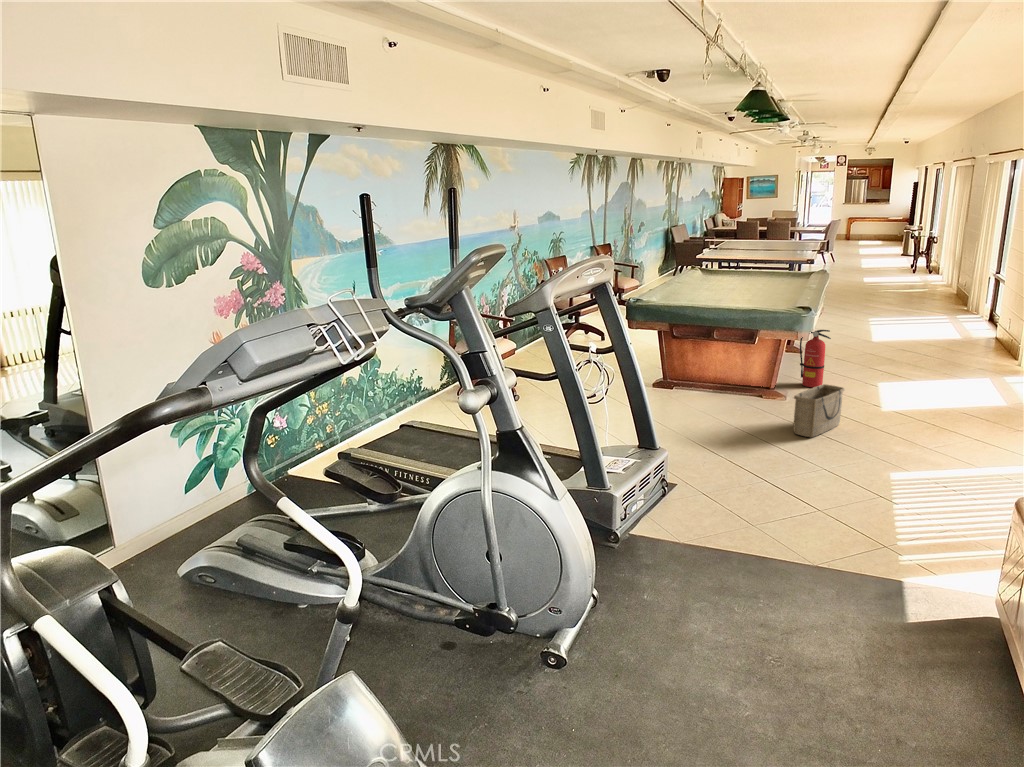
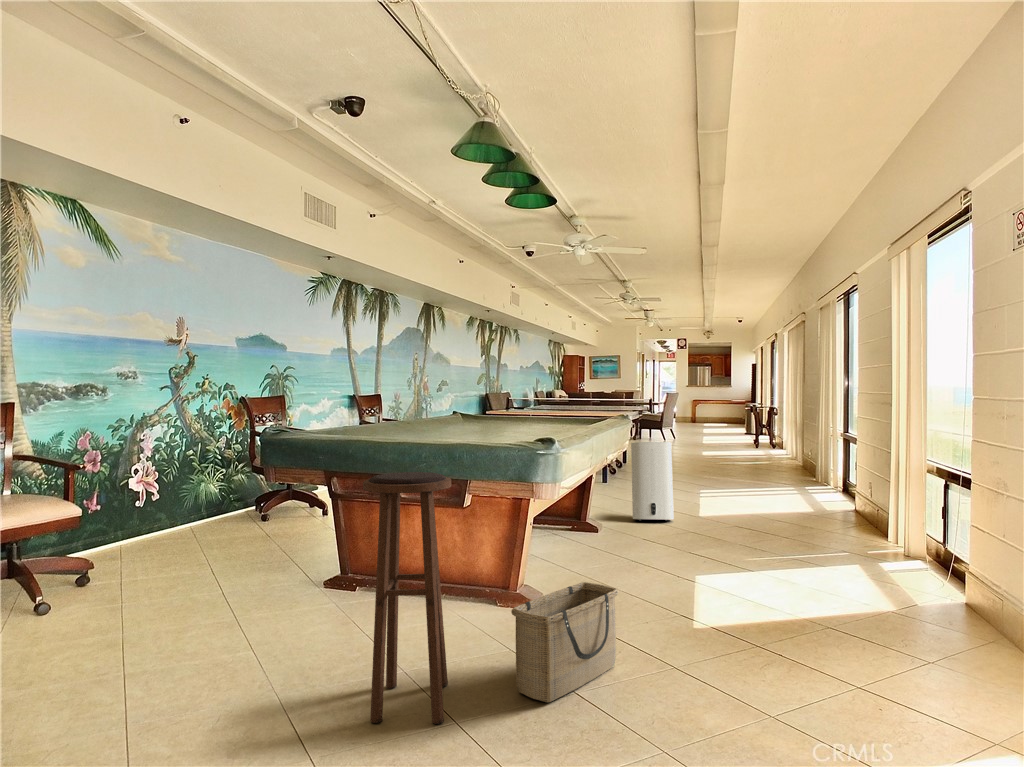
air purifier: none [820,288,855,344] -> present [631,442,674,521]
stool: none [725,330,772,443] -> present [363,472,451,724]
fire extinguisher: present [800,330,831,388] -> none [574,489,618,587]

